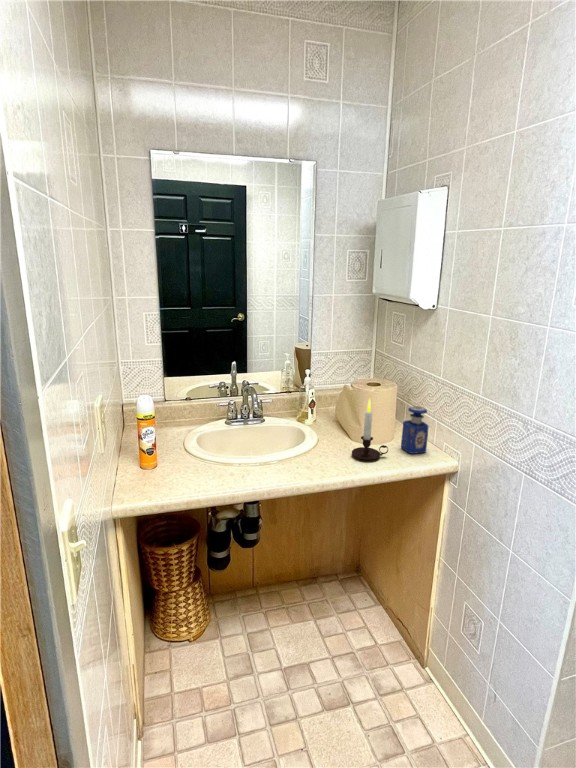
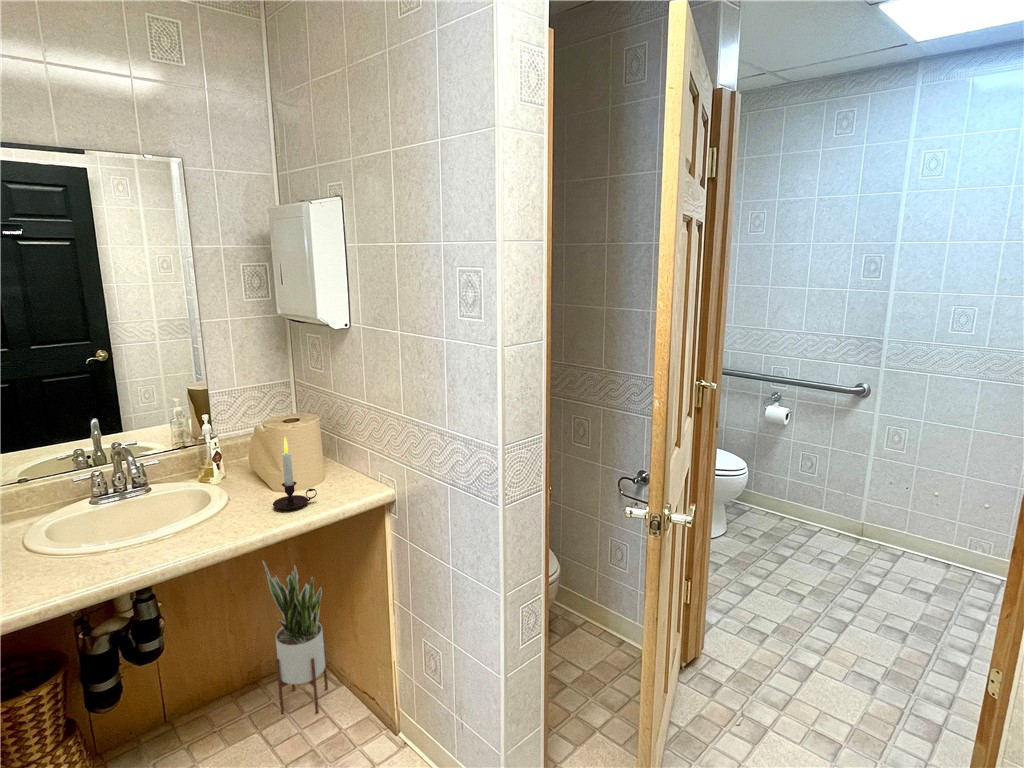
perfume bottle: present [401,406,428,454] -> none [331,438,362,492]
potted plant: none [331,489,377,620] -> present [262,561,328,714]

